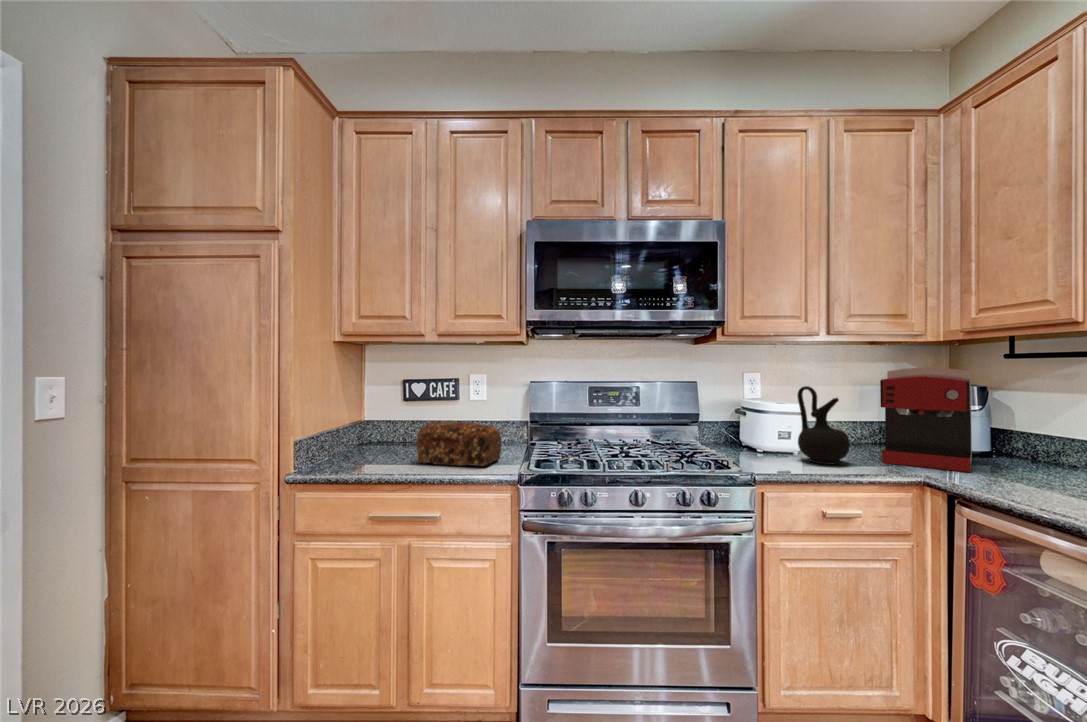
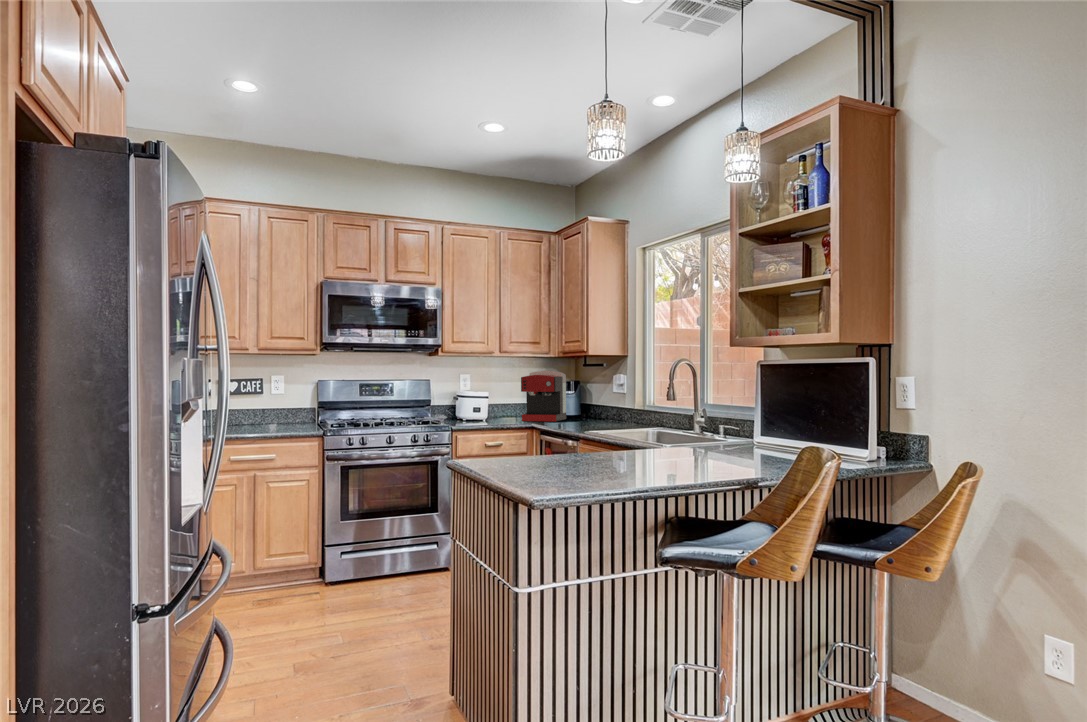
ceramic jug: present [797,386,850,465] -> none [481,381,505,422]
bread loaf: present [417,422,501,466] -> none [252,404,306,430]

